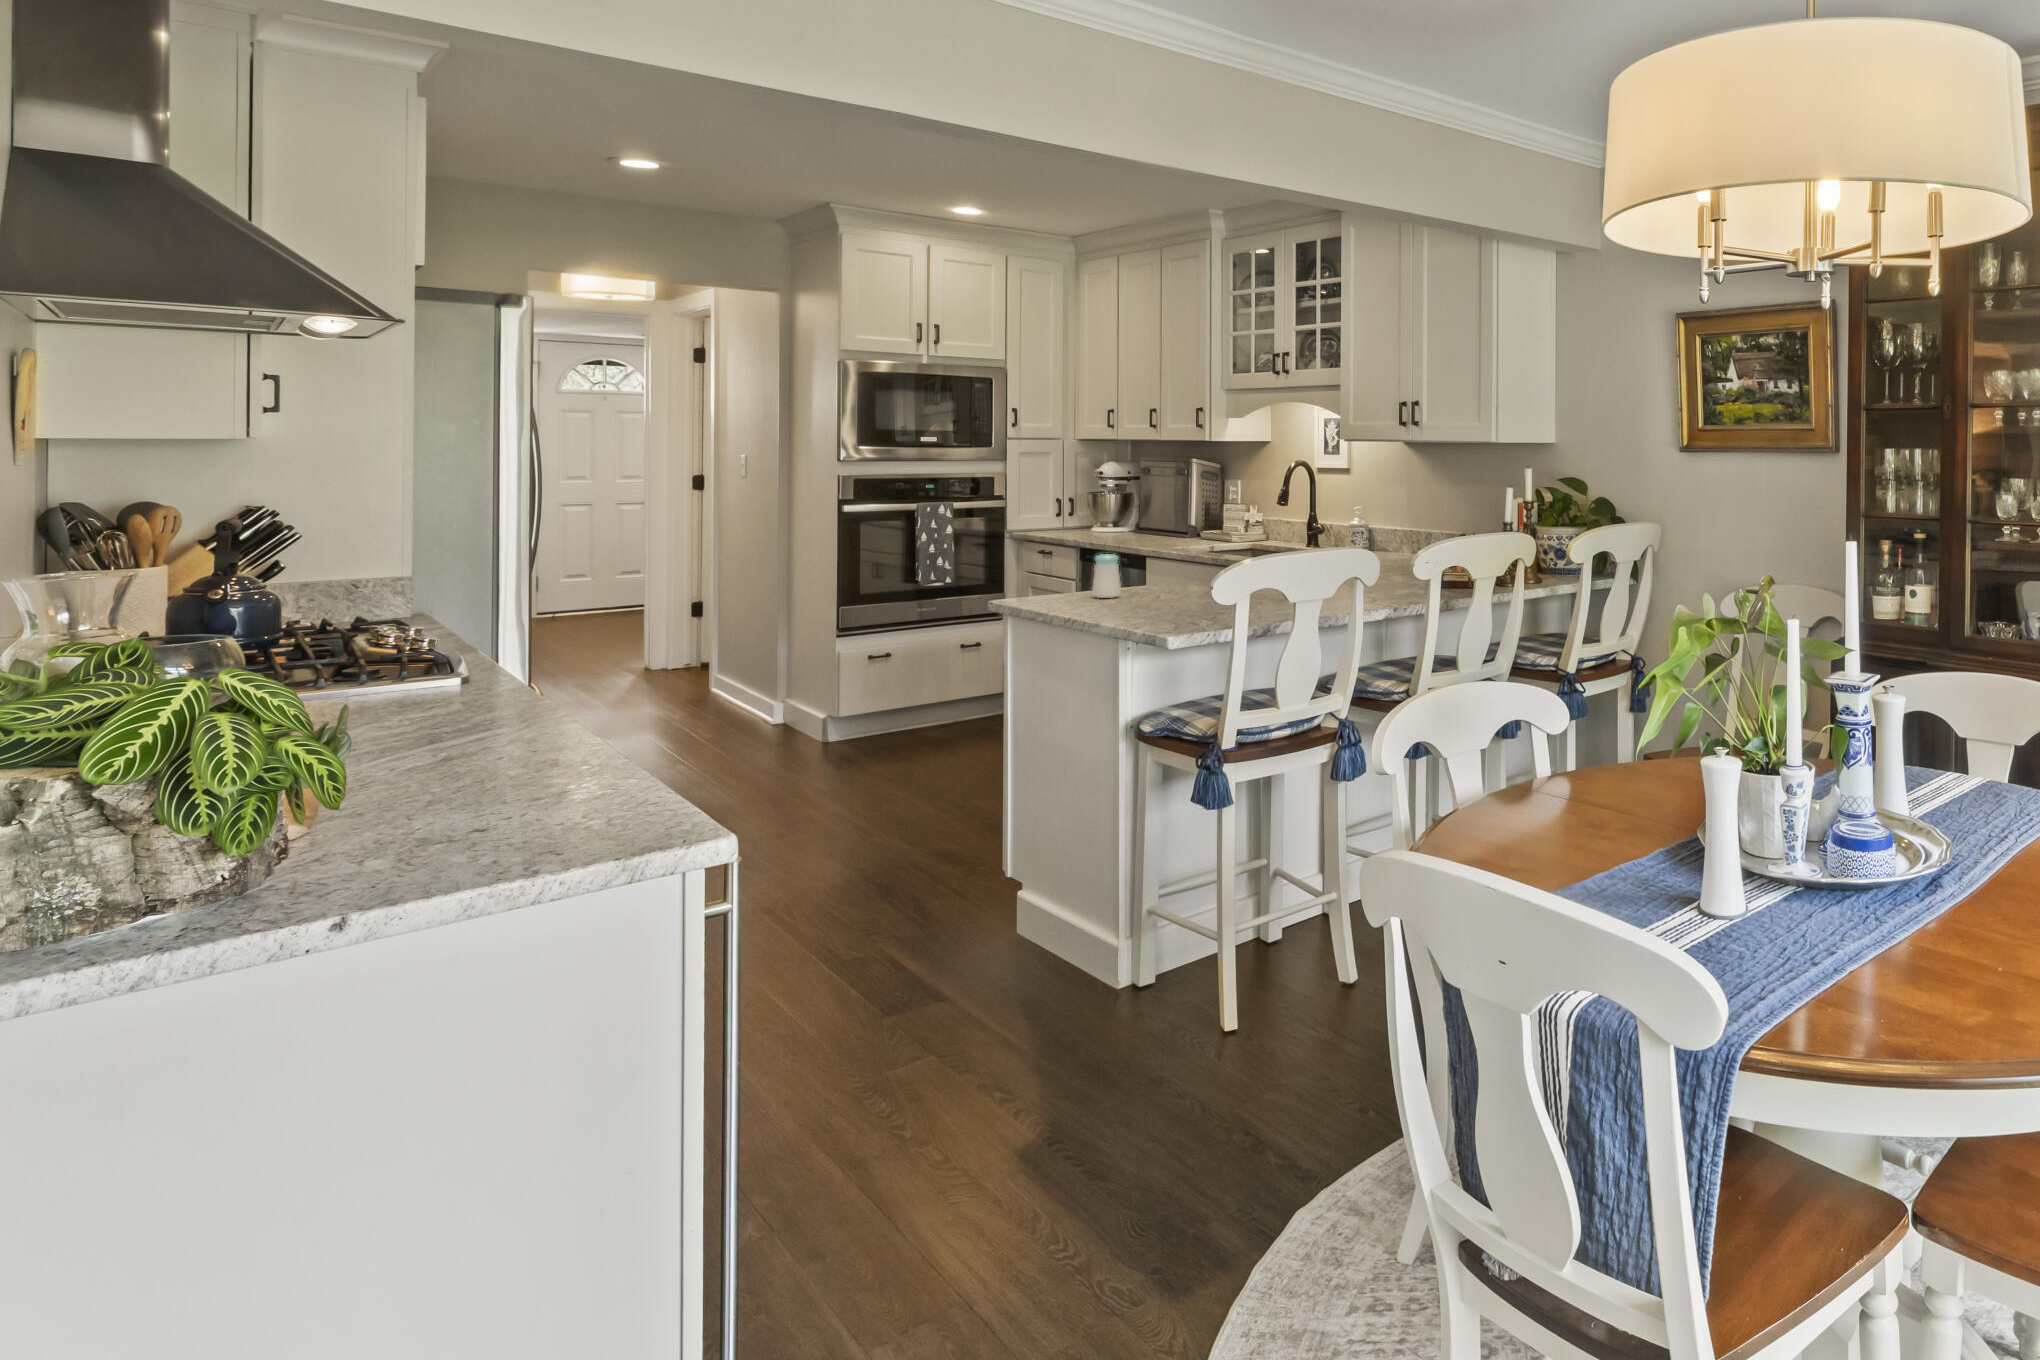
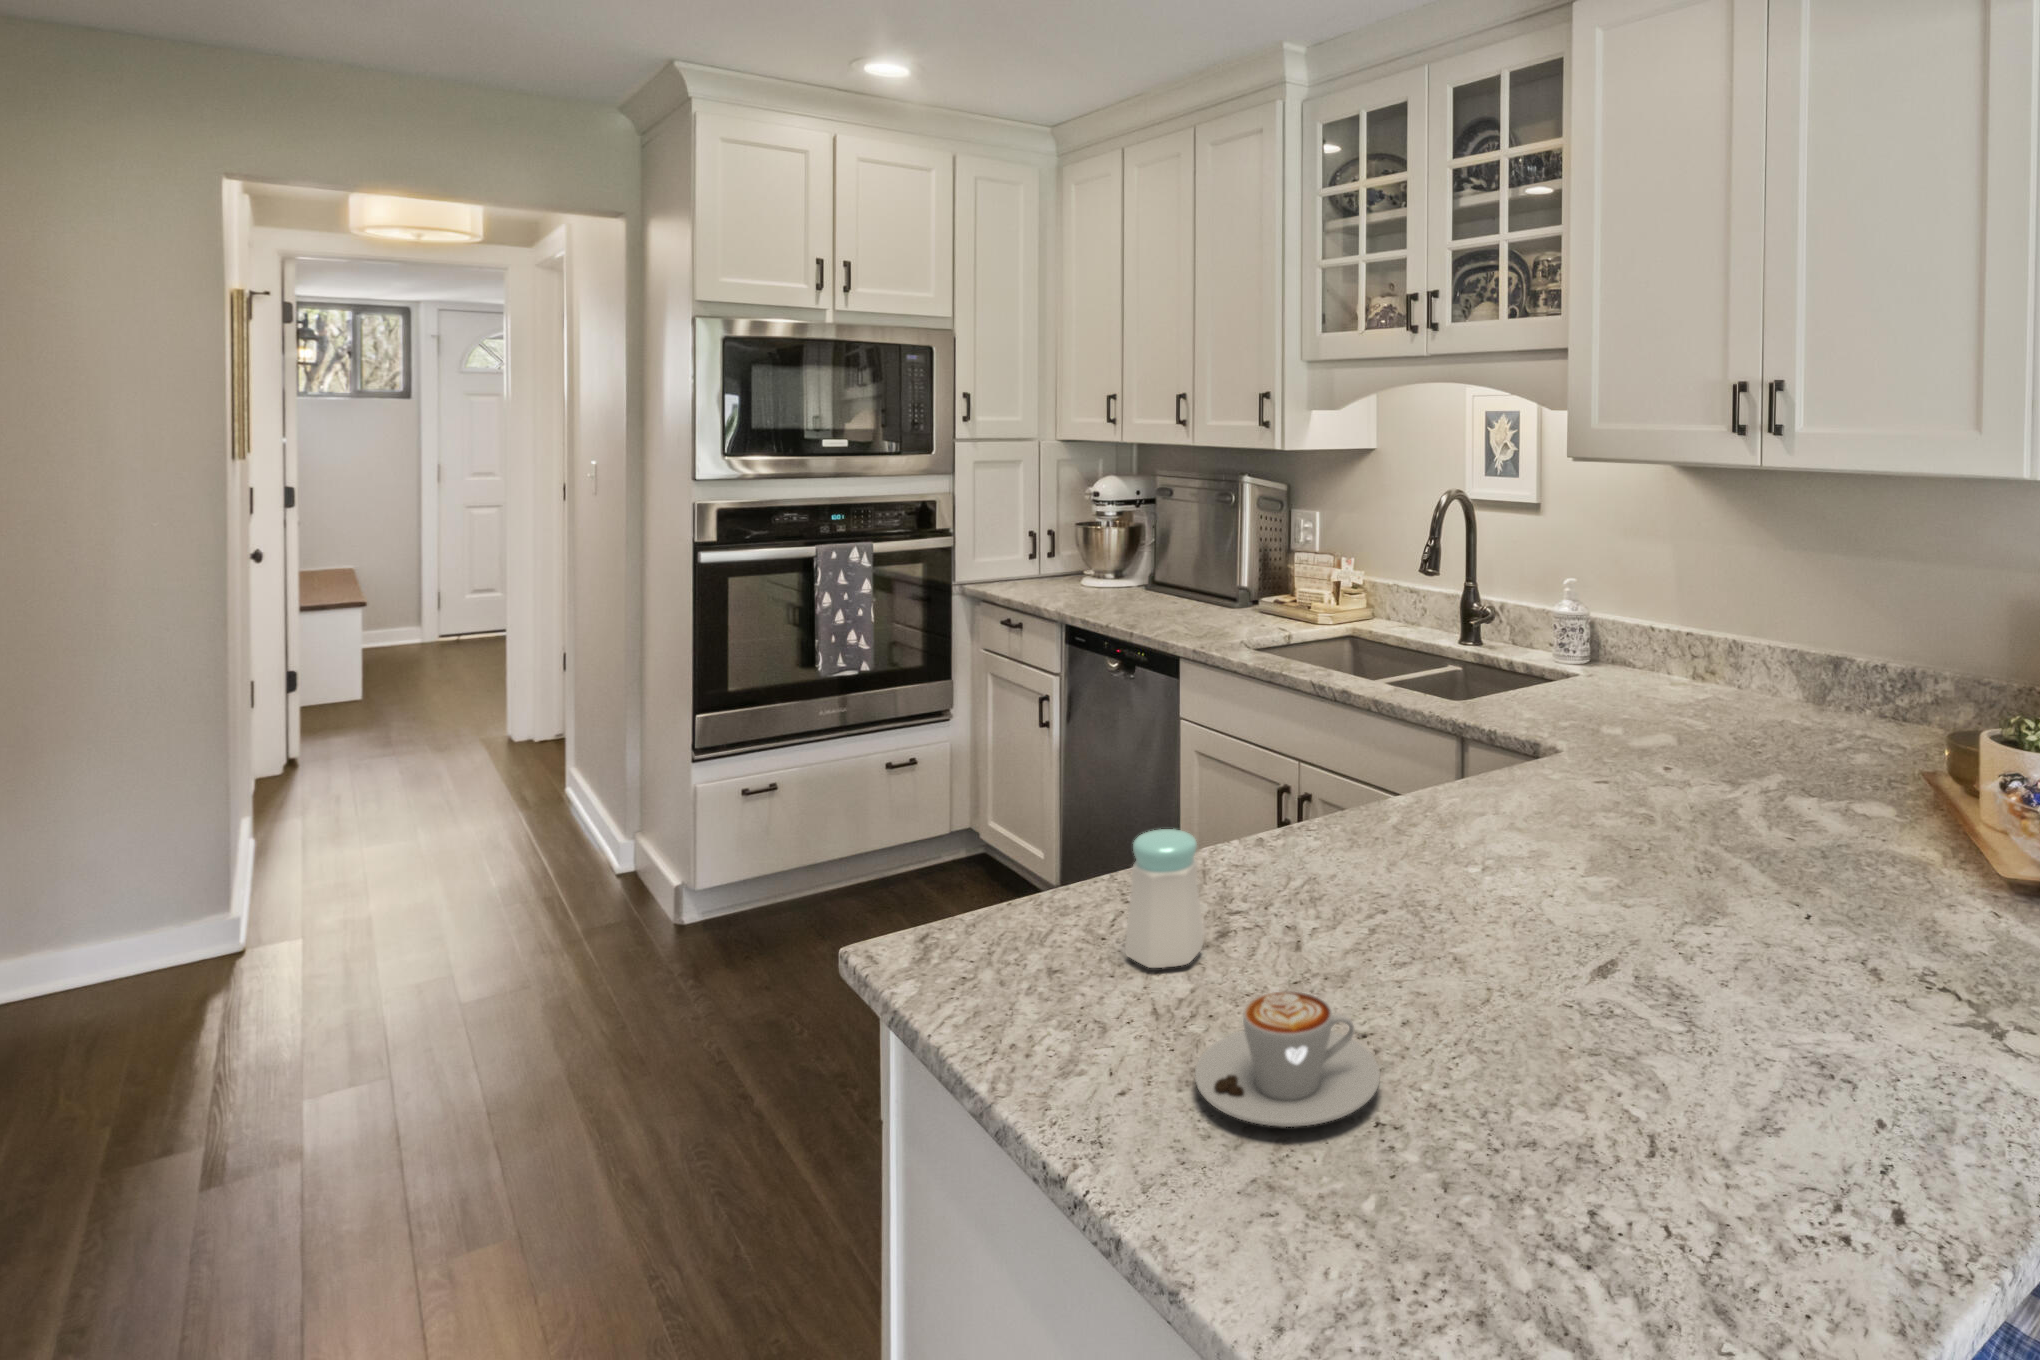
coffee cup: none [1110,583,1169,611] -> present [1195,991,1380,1127]

